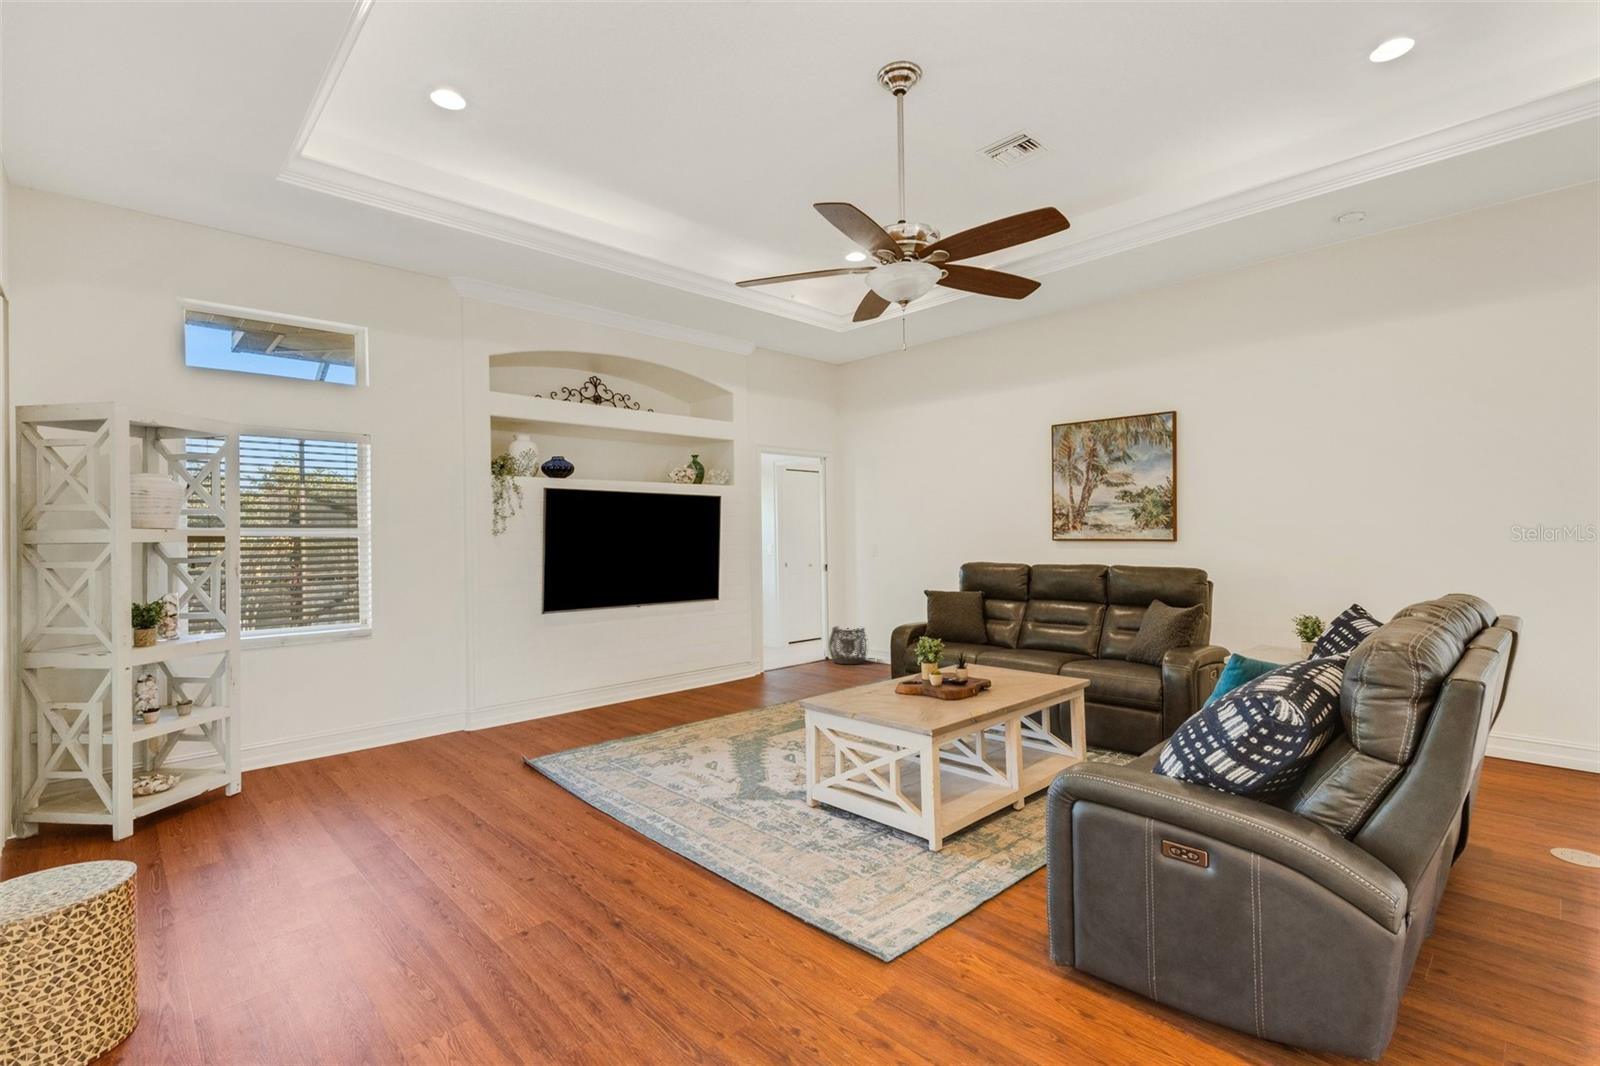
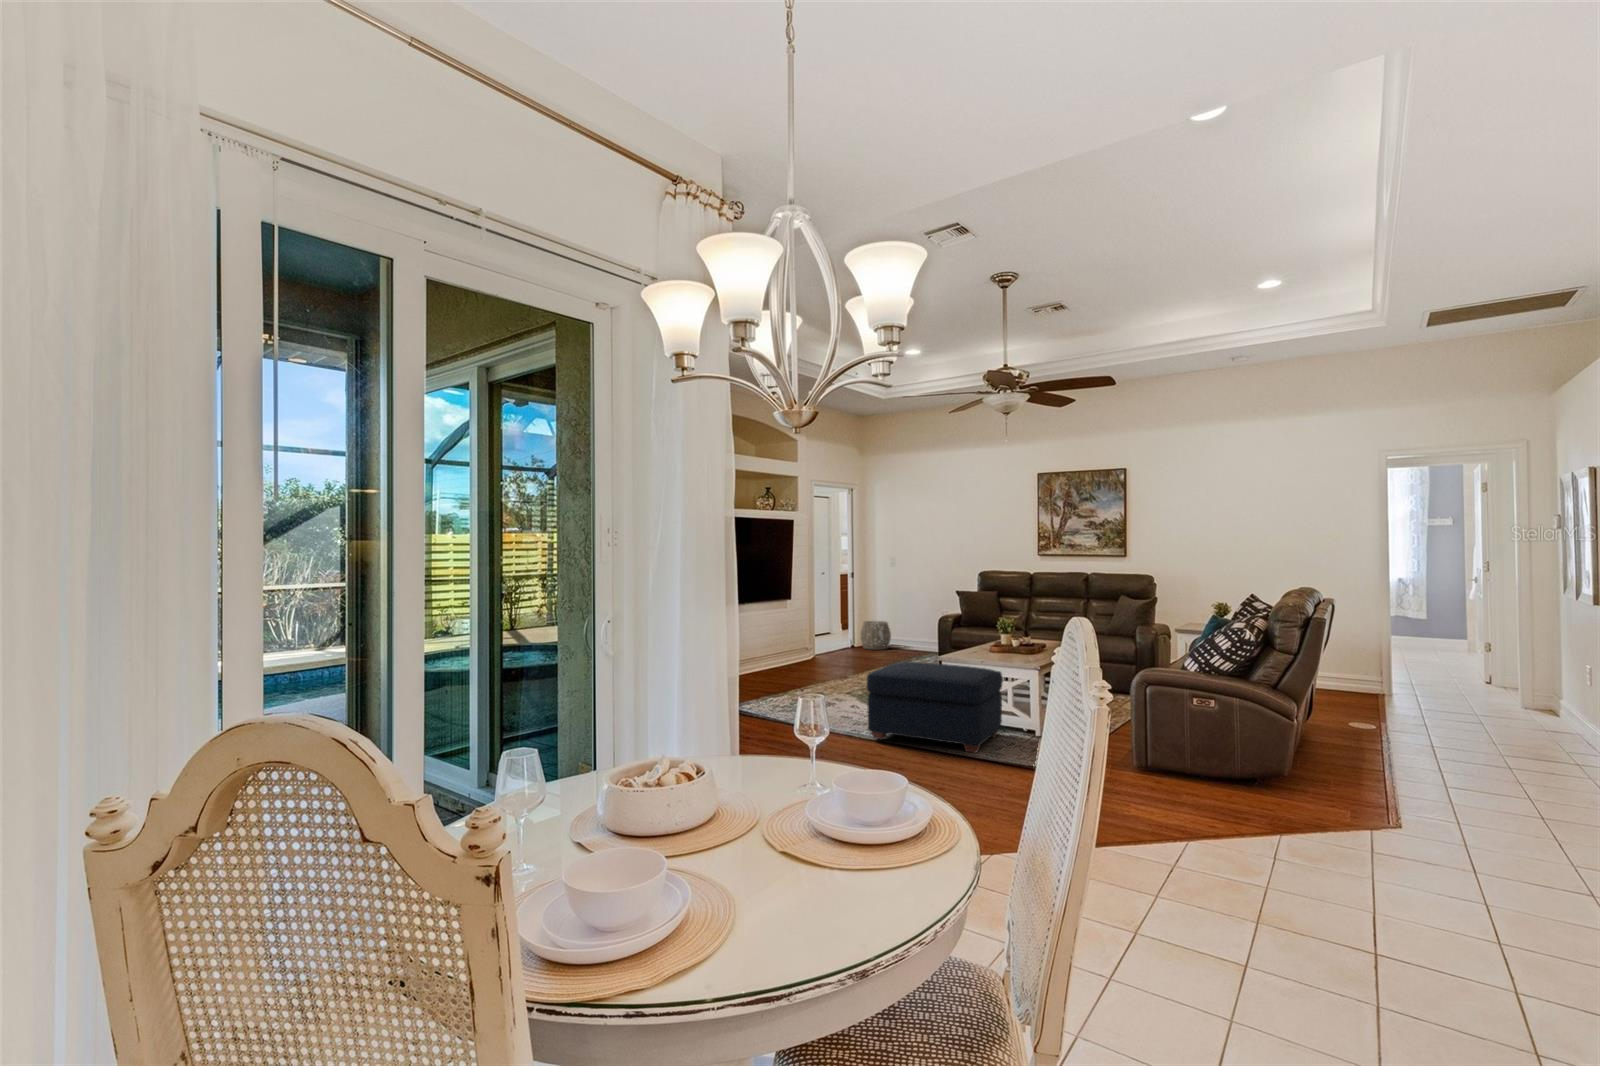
ottoman: none [639,710,867,891] -> present [867,662,1003,753]

